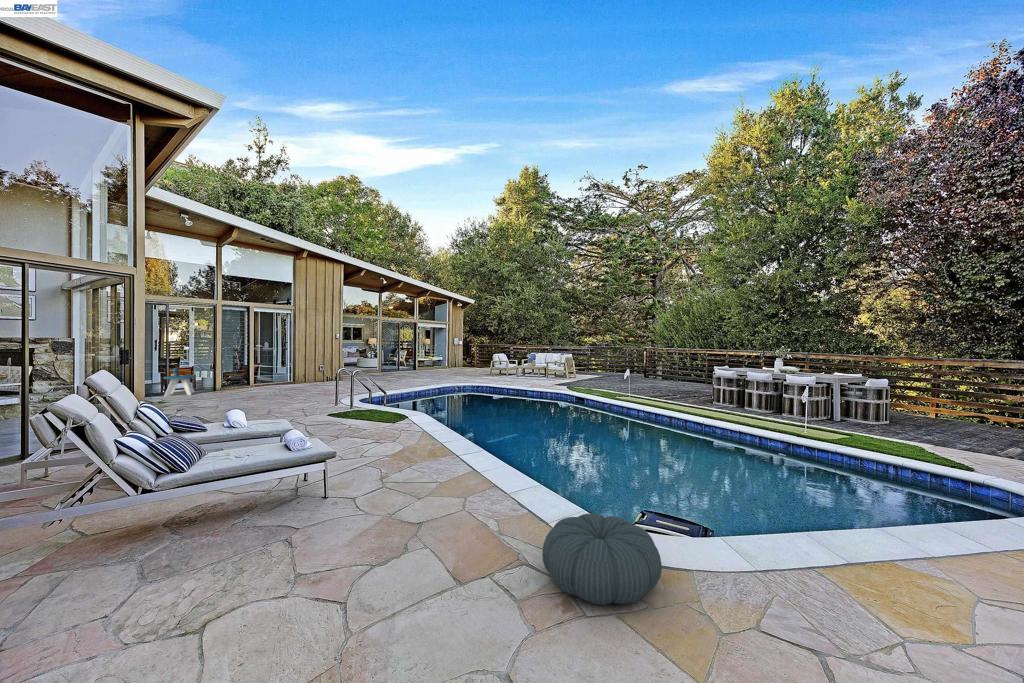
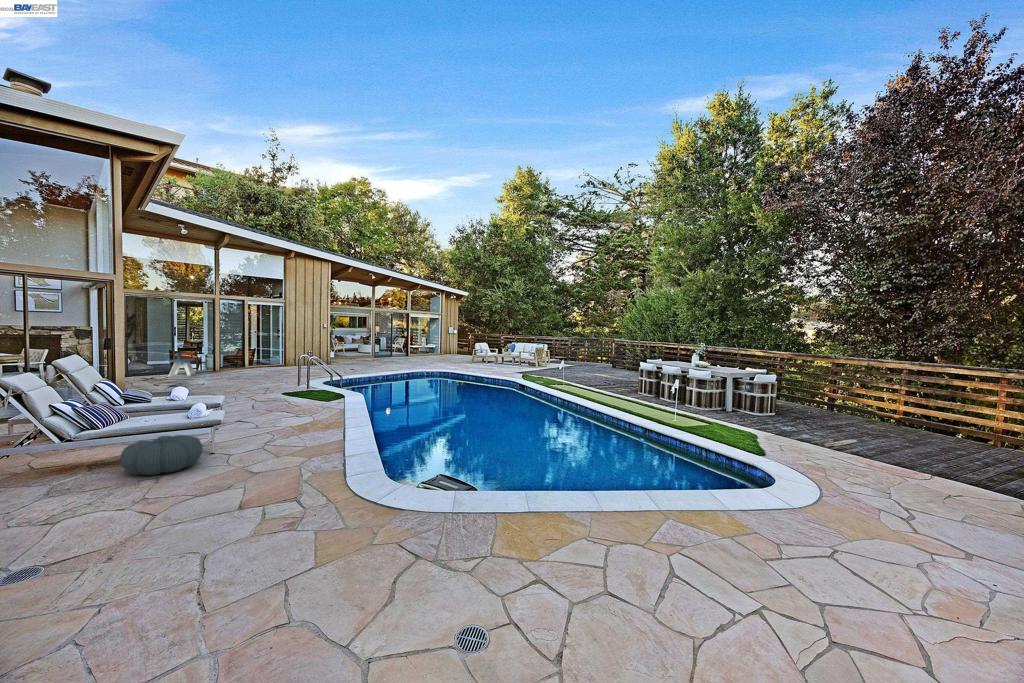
pouf: present [542,514,662,605] -> present [120,435,202,475]

